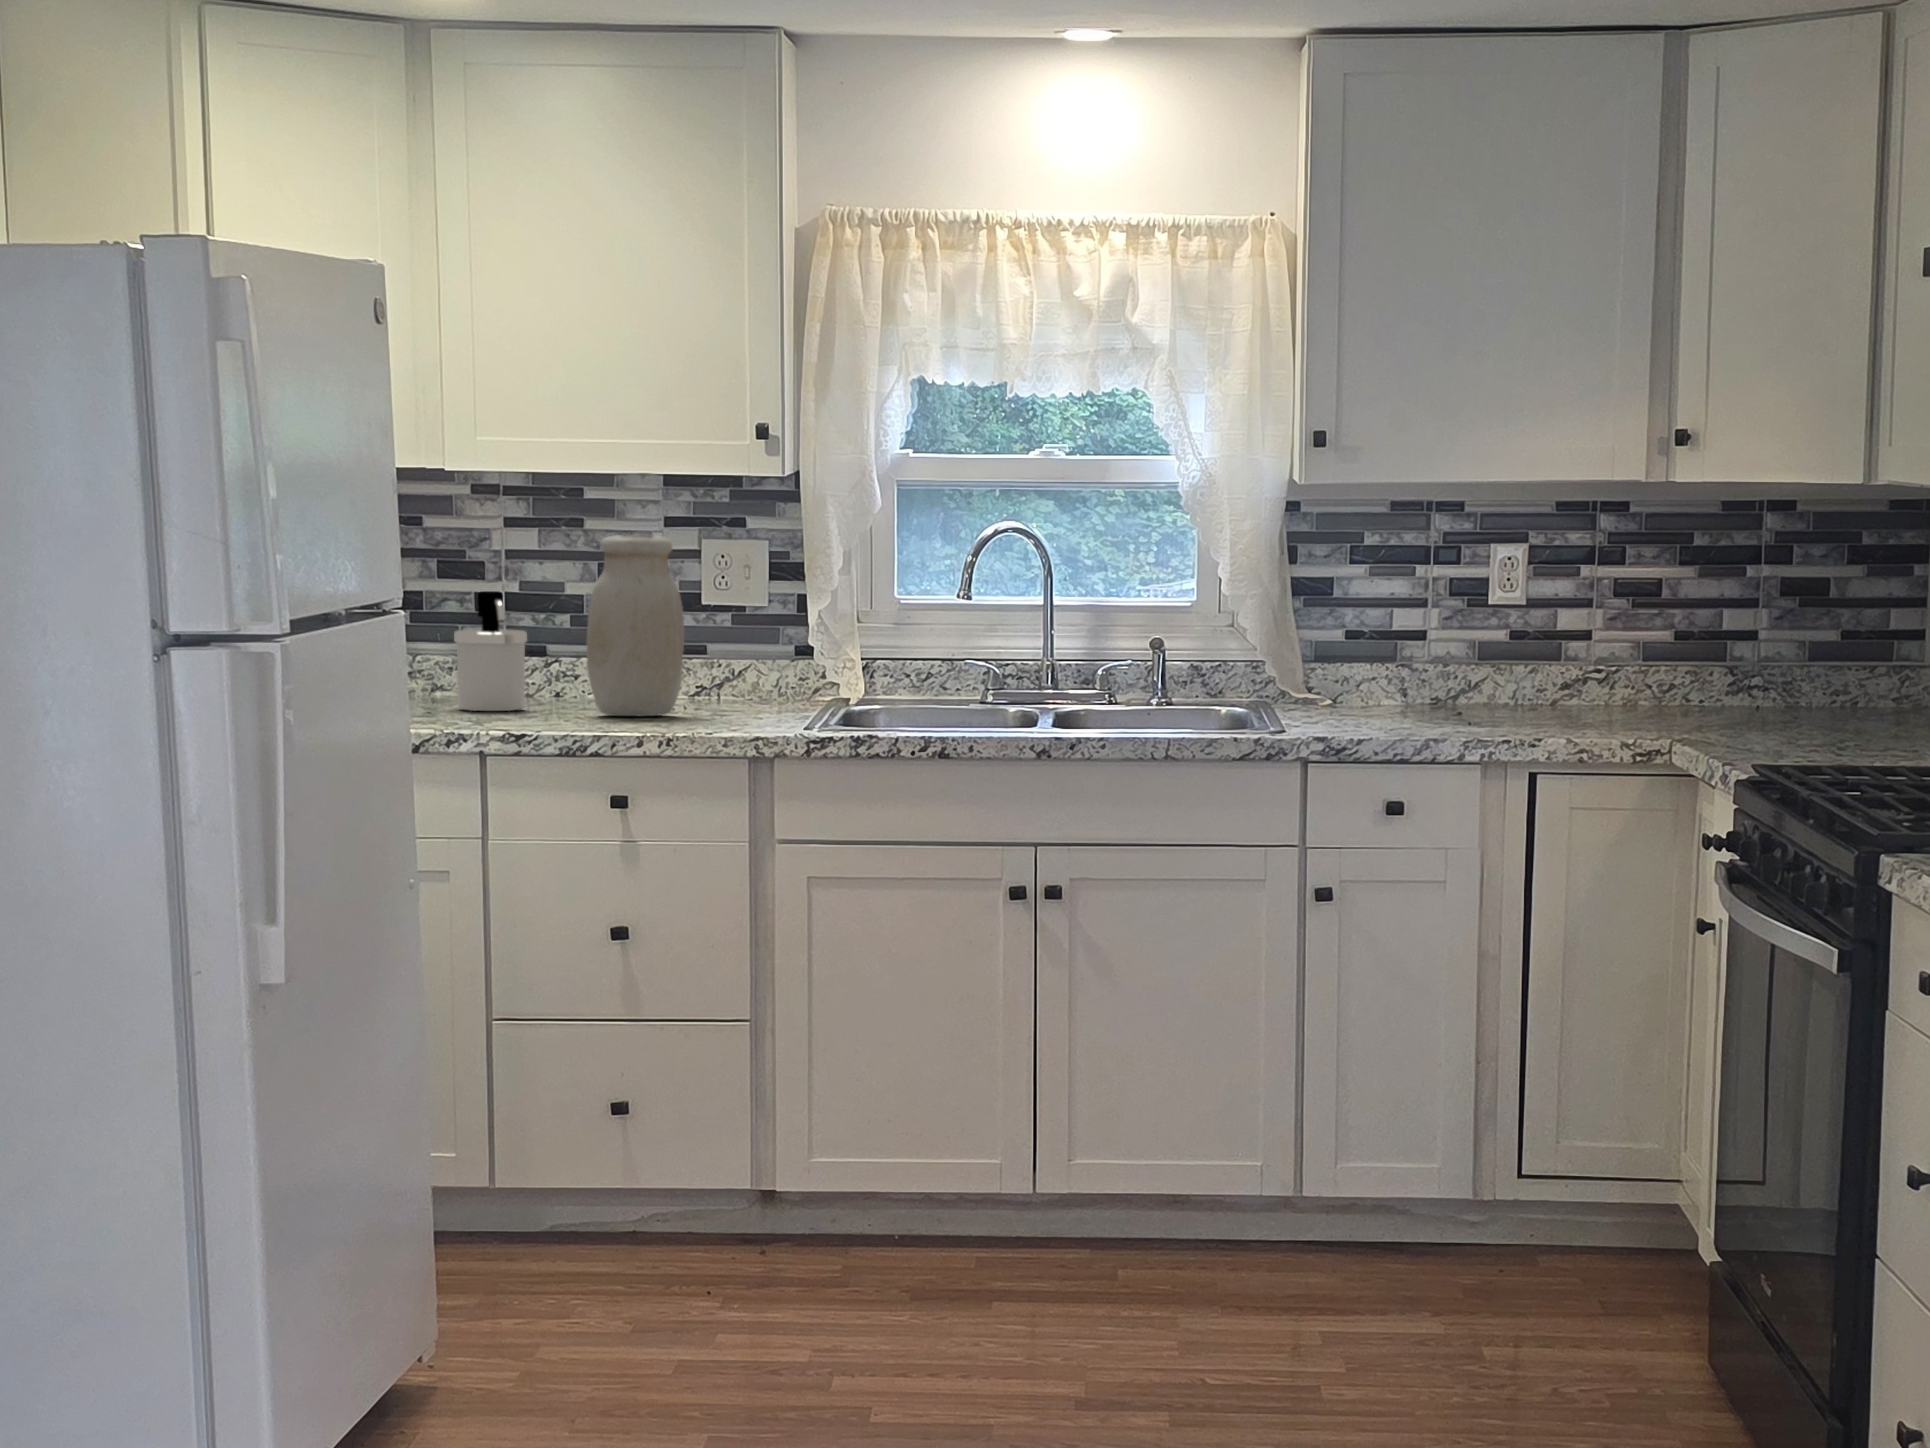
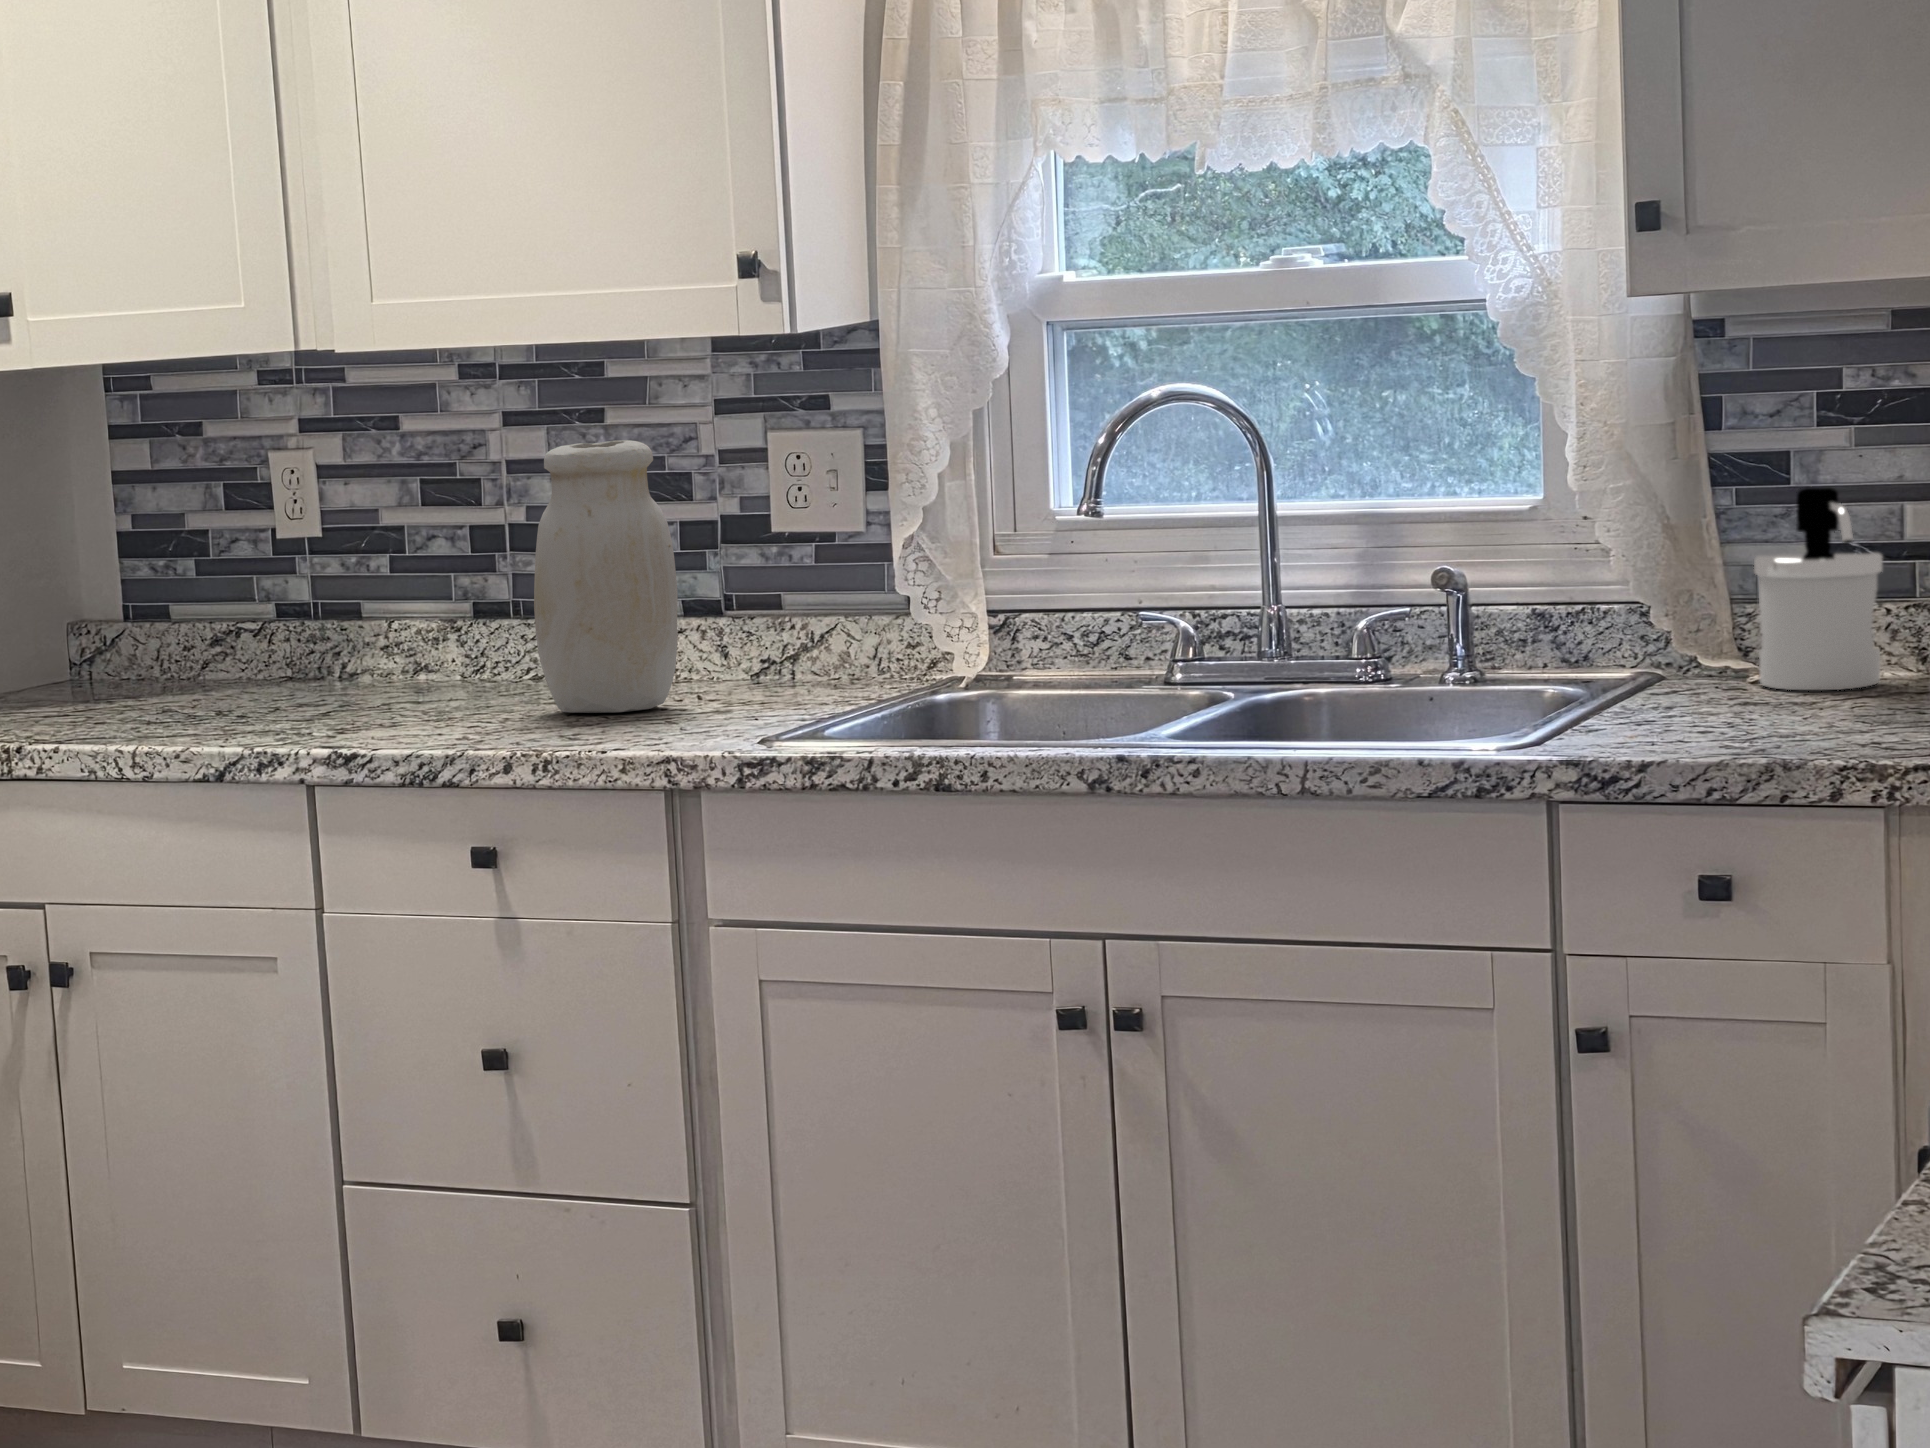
soap dispenser: present [454,591,527,711] -> present [1754,488,1882,690]

